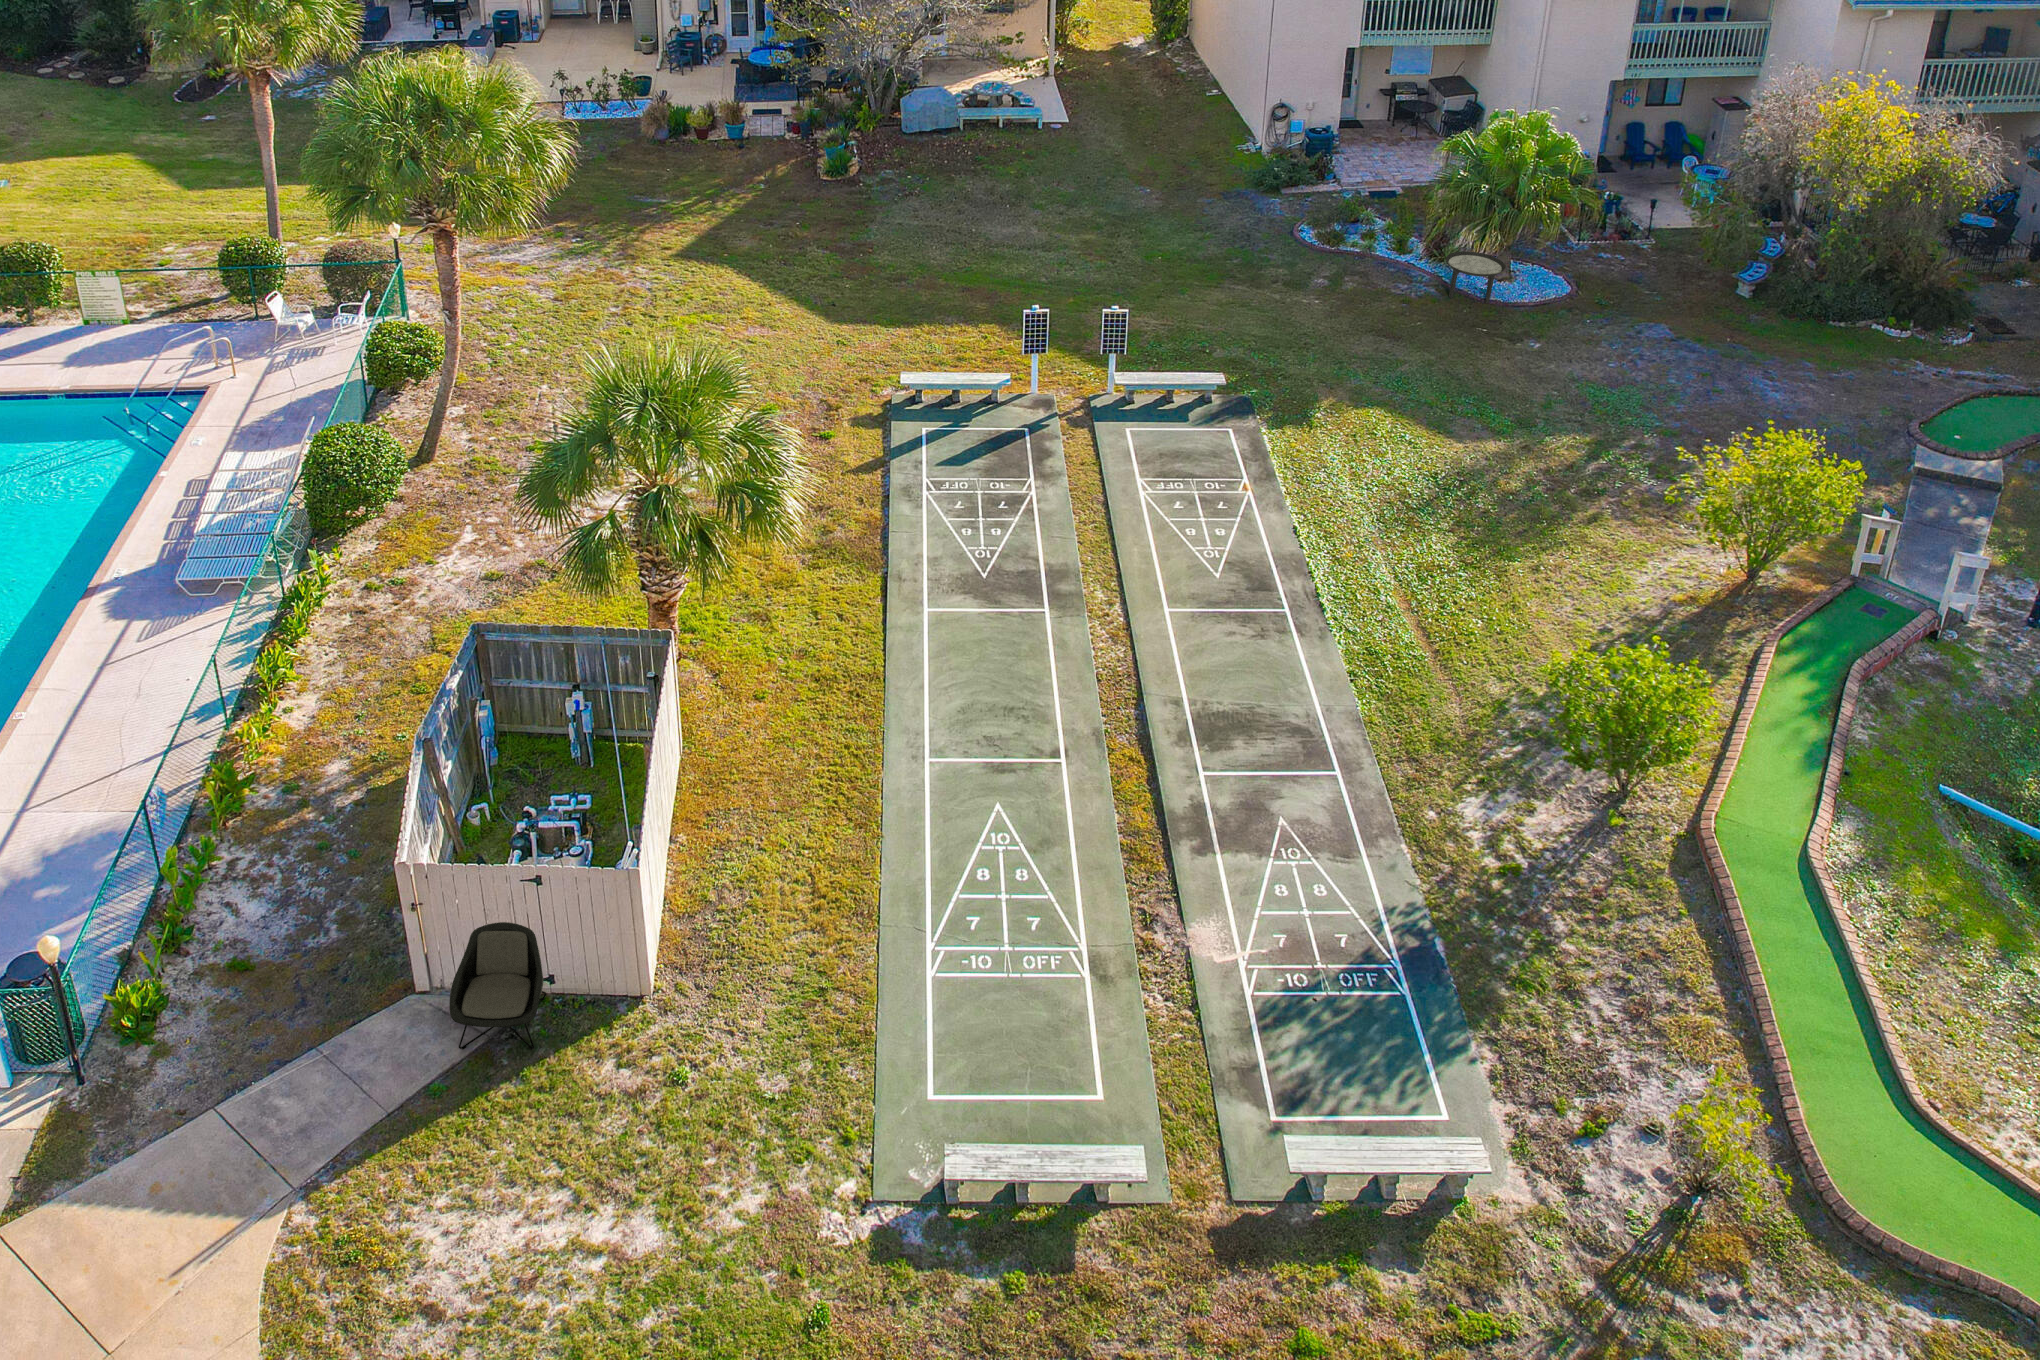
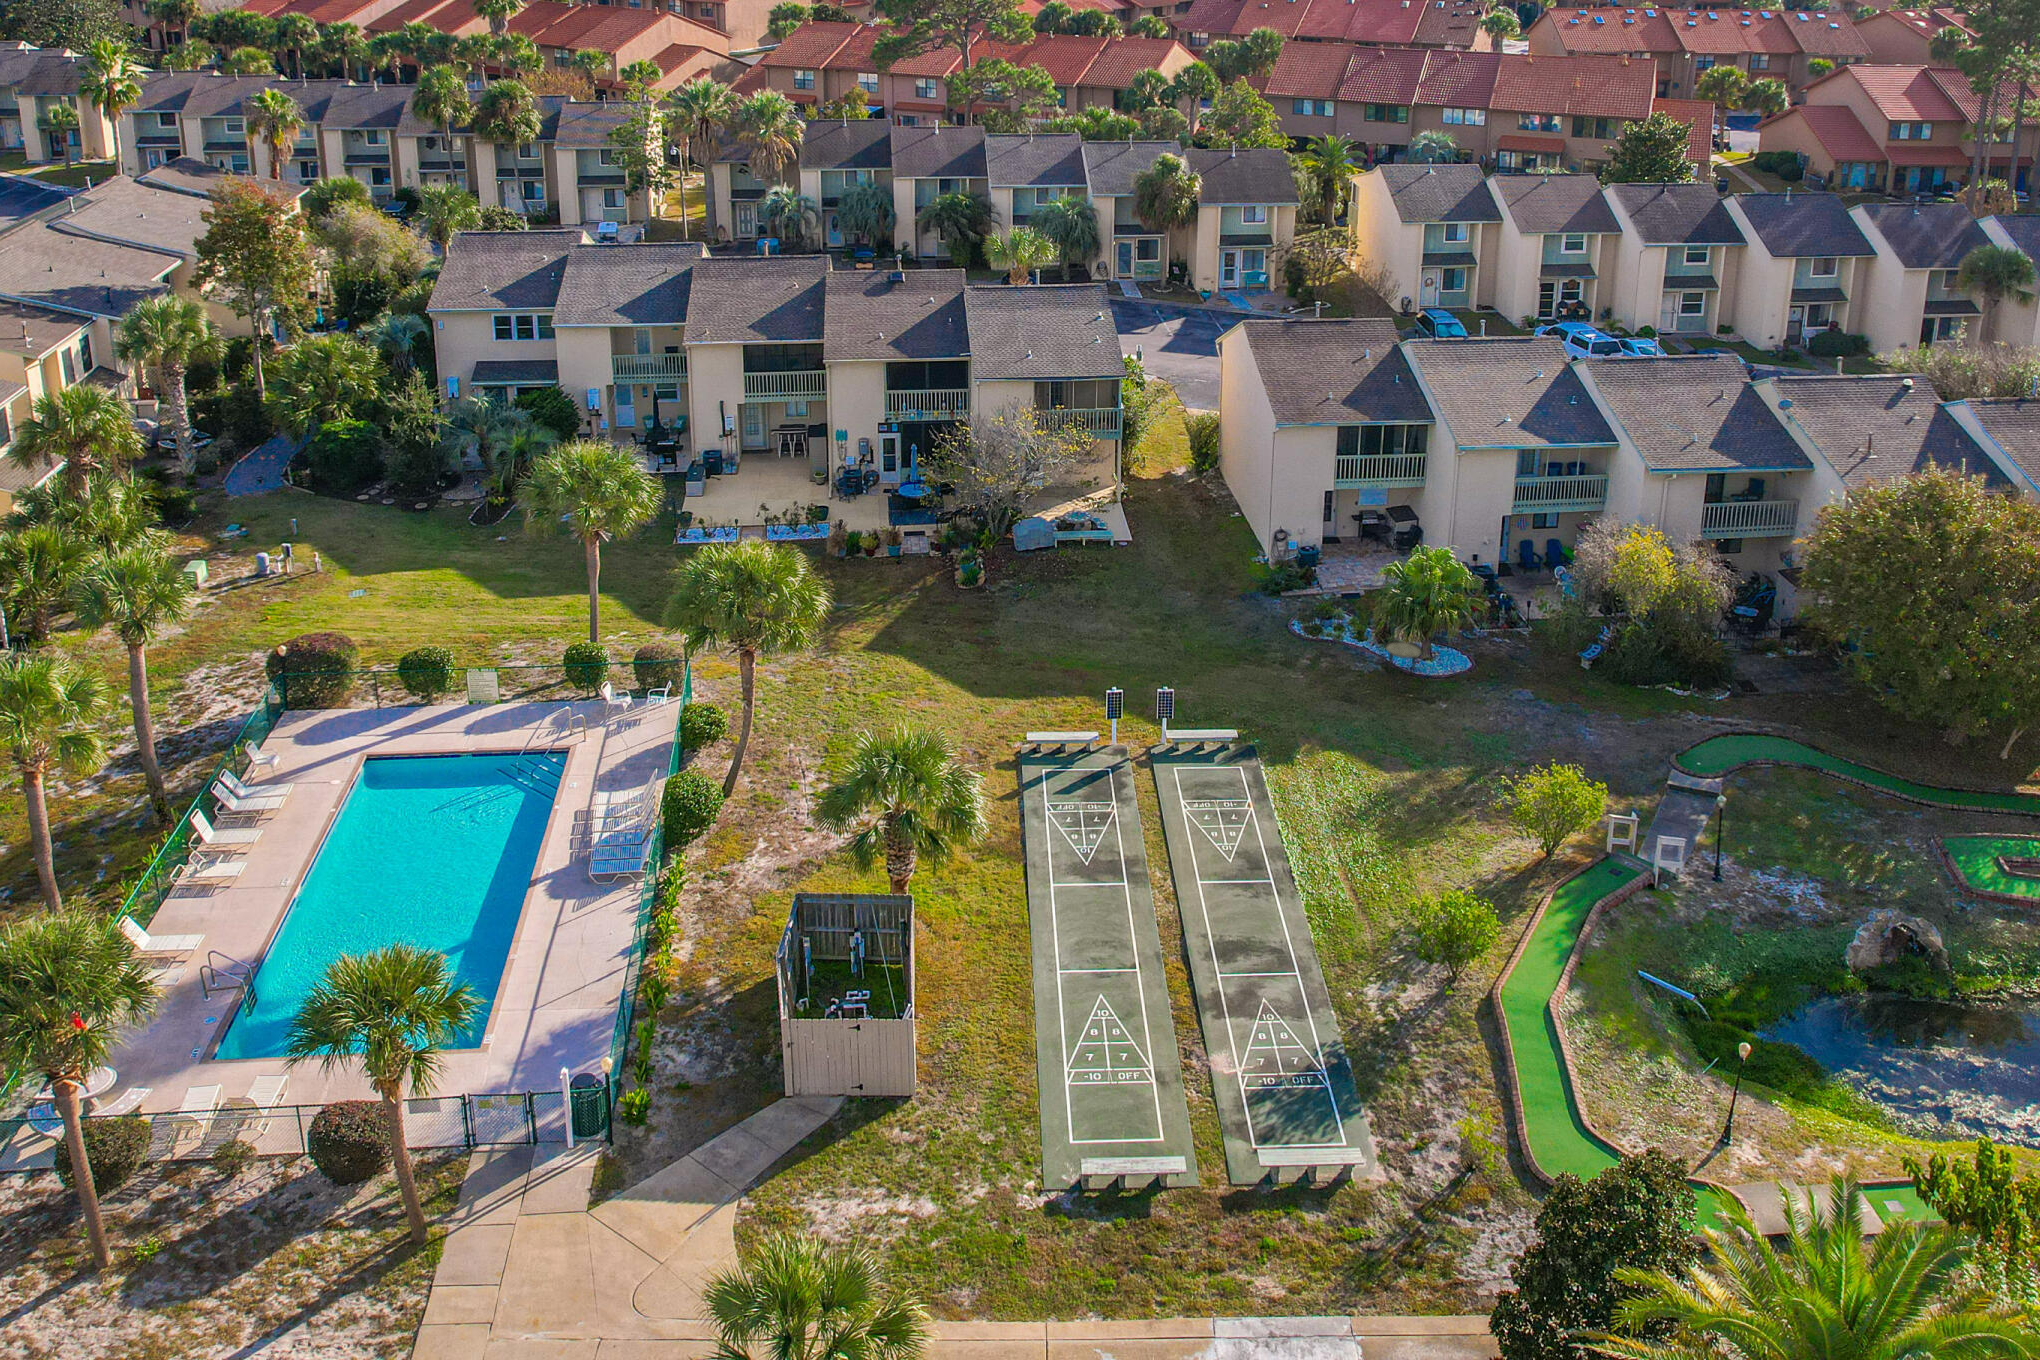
lounge chair: present [450,922,546,1050] -> none [810,1054,860,1126]

